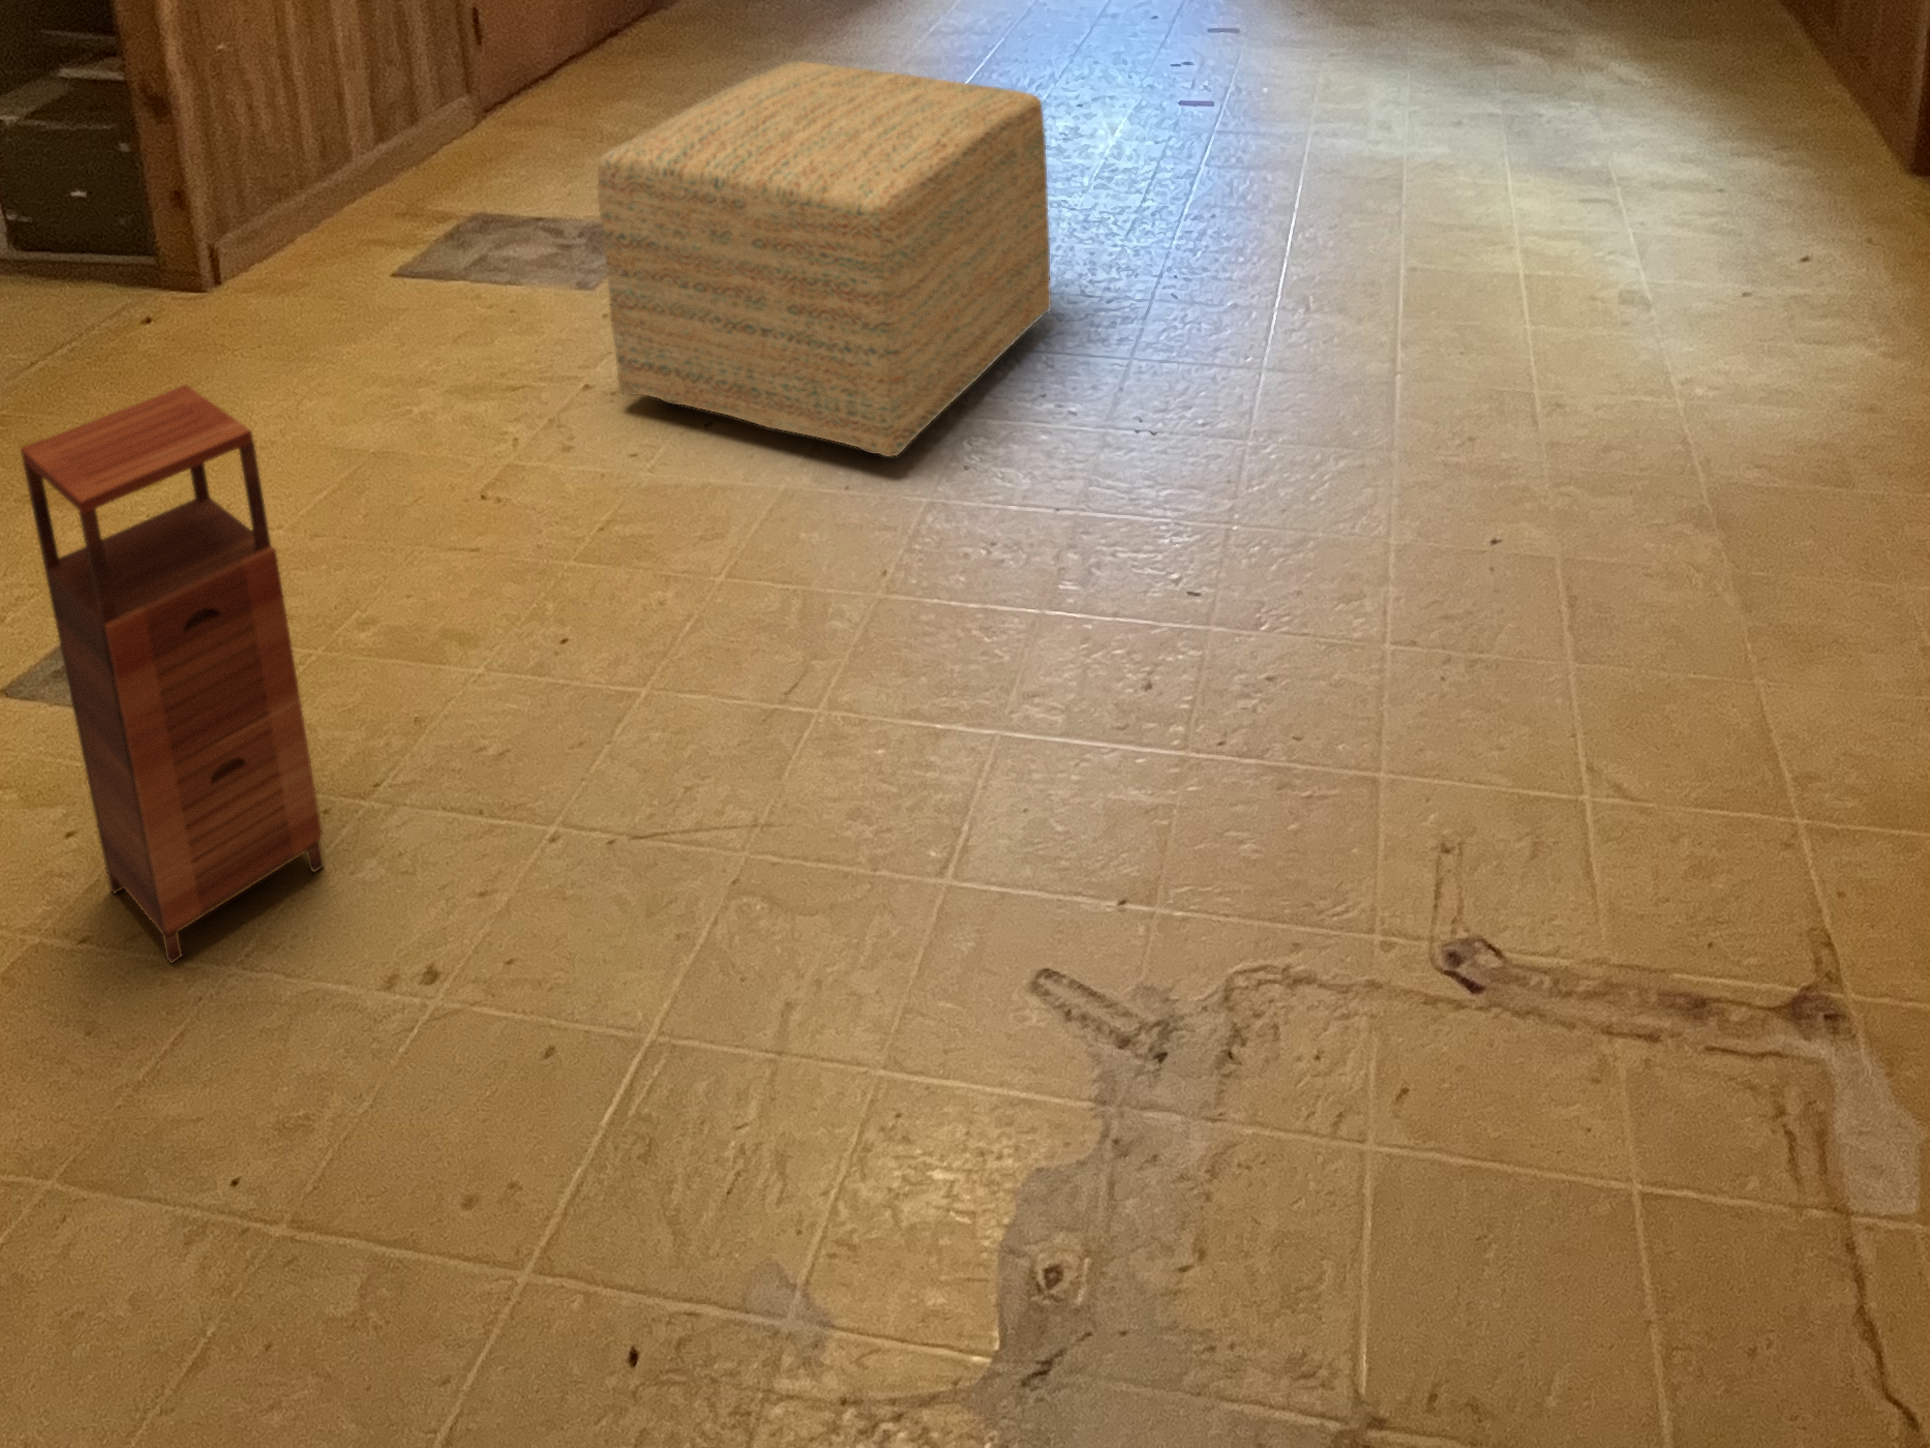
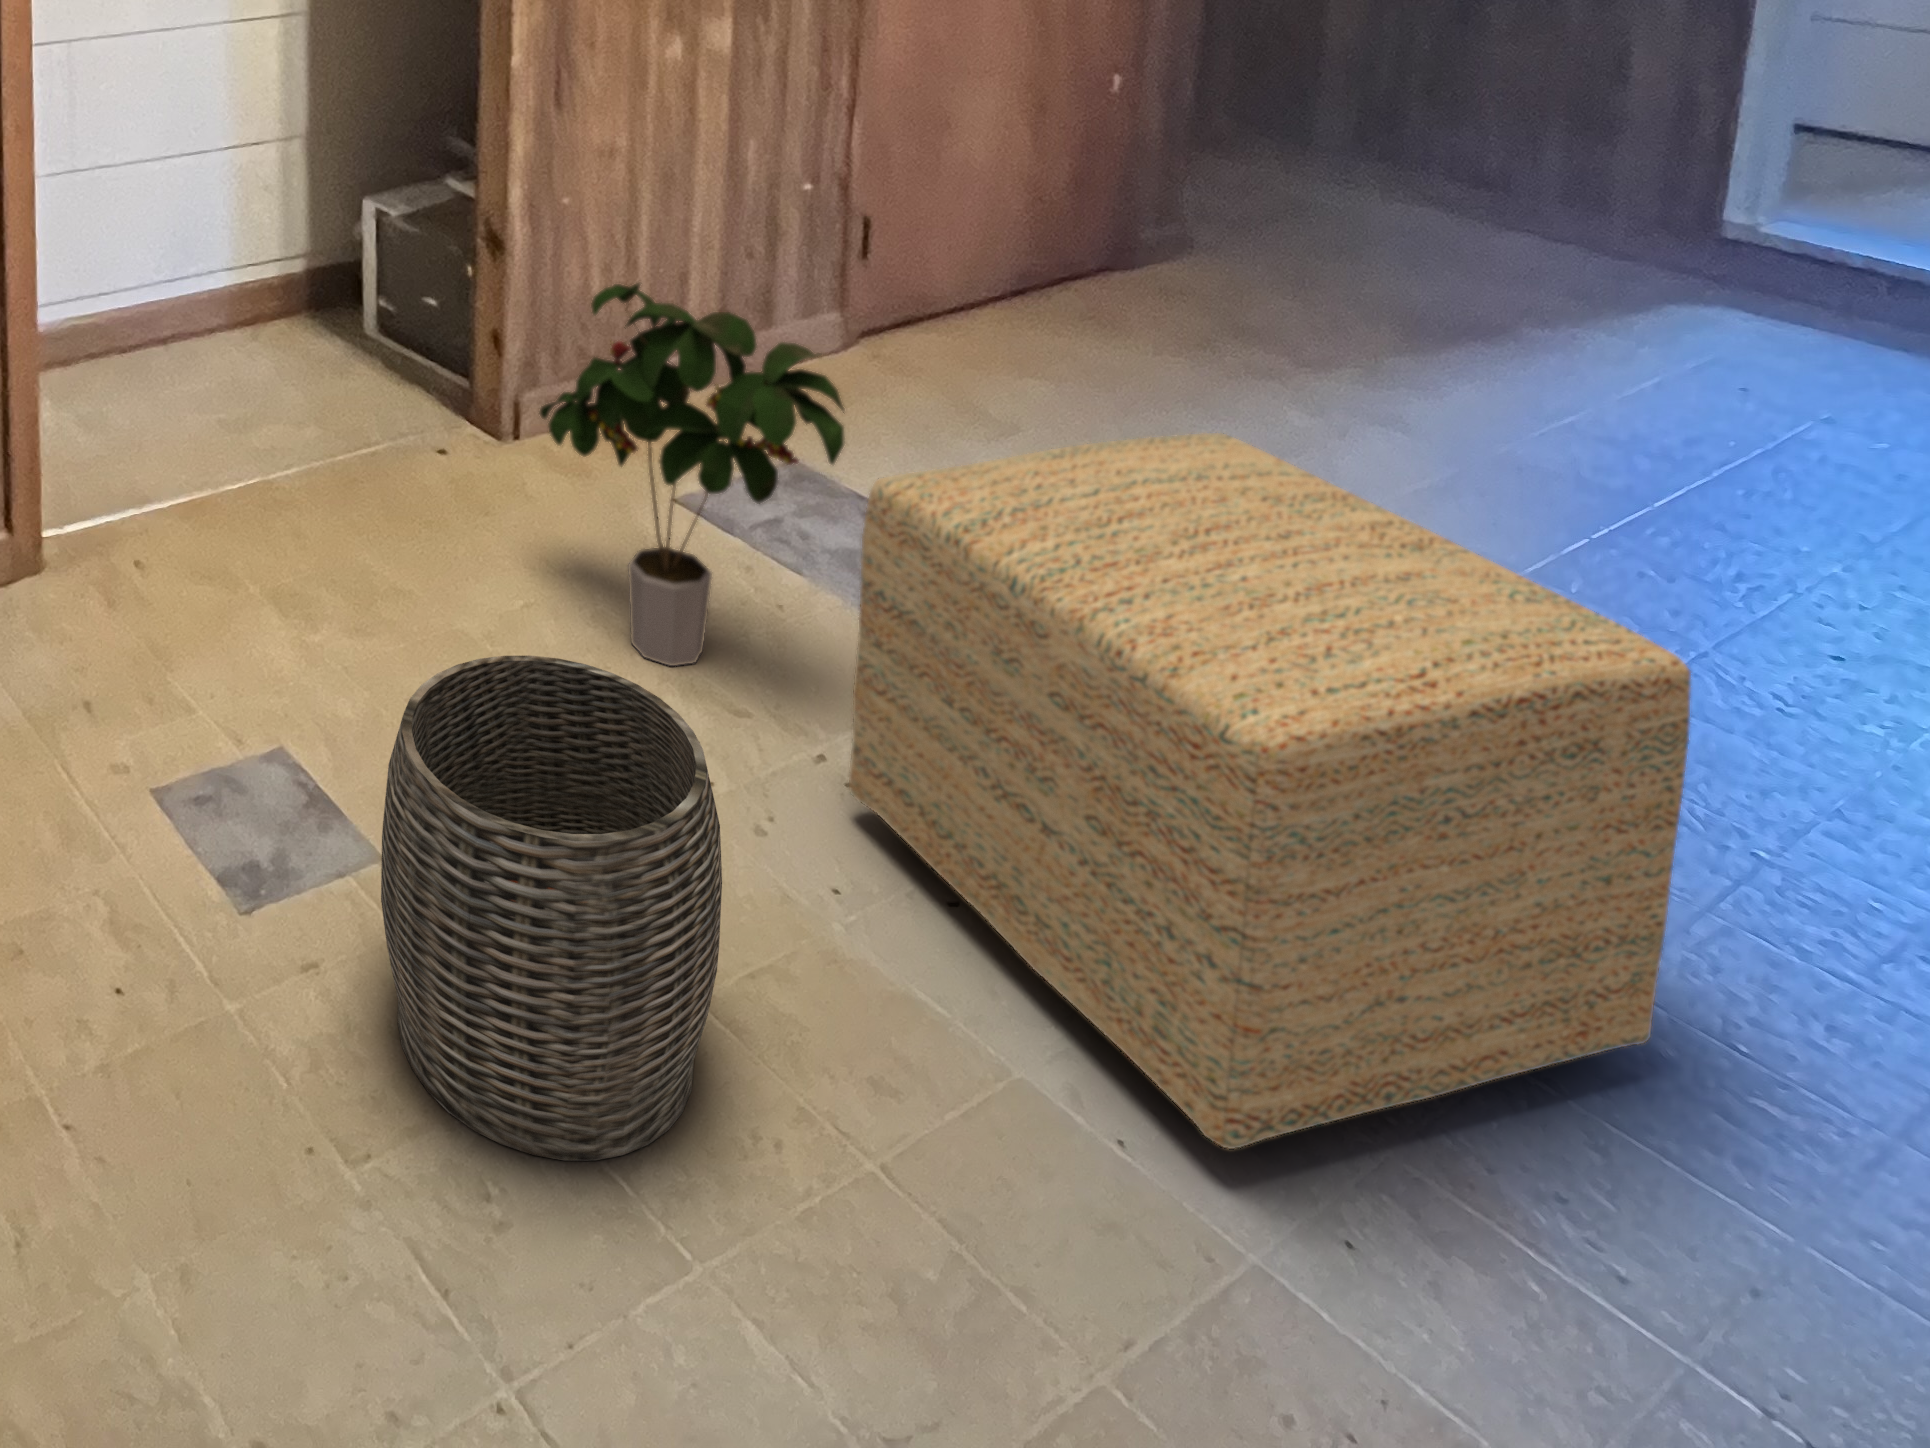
potted plant: none [276,78,560,386] -> present [540,283,845,666]
woven basket: none [301,353,597,725] -> present [381,655,722,1160]
storage cabinet: present [21,385,324,963] -> none [103,596,279,1220]

